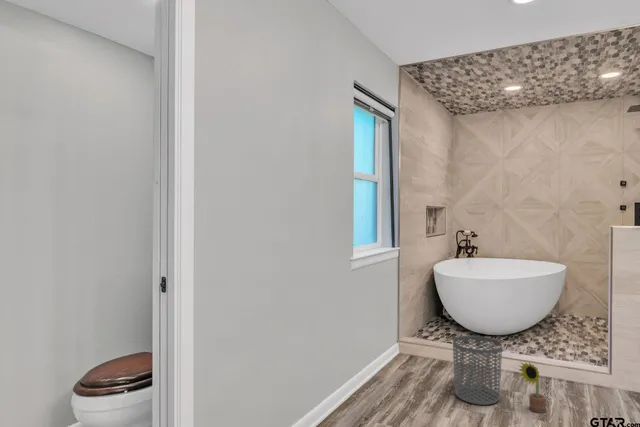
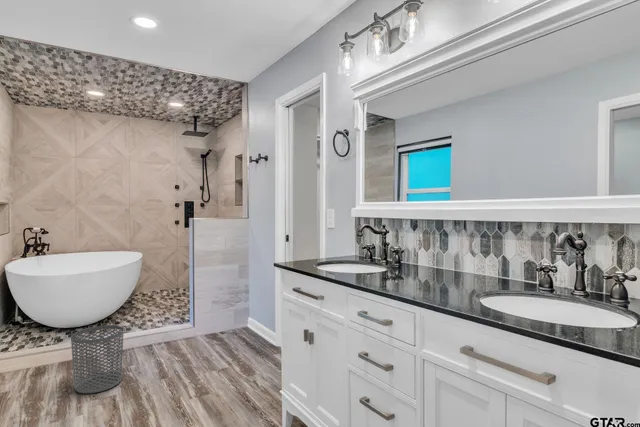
decorative plant: present [519,363,546,413] -> none [140,335,162,376]

